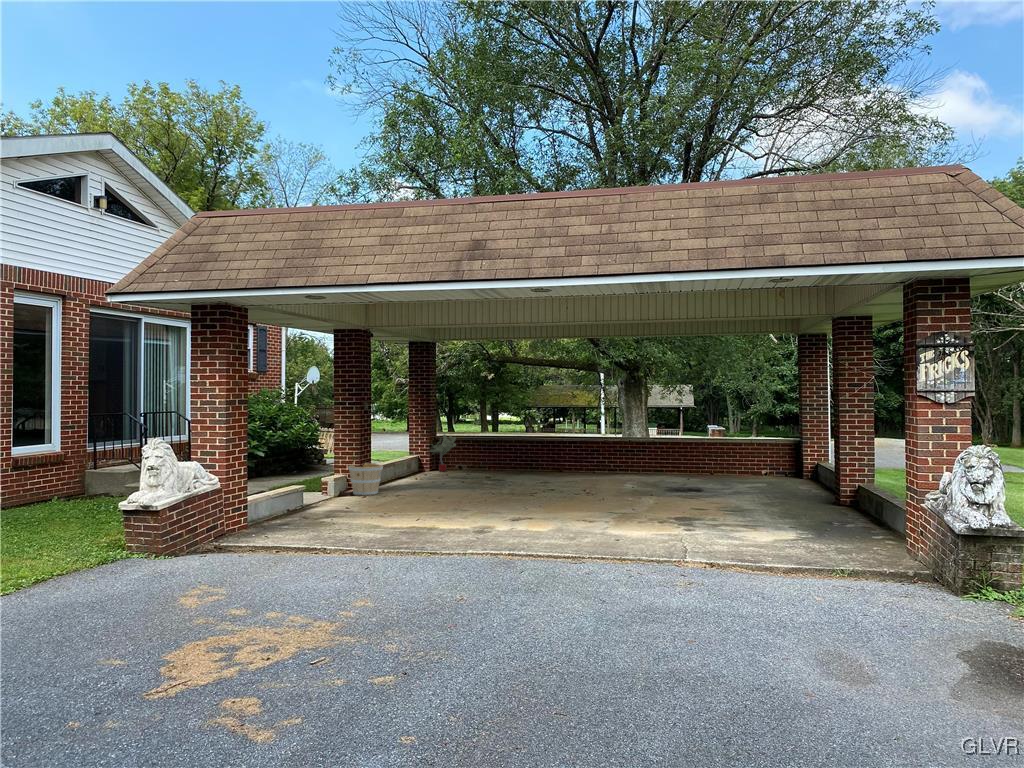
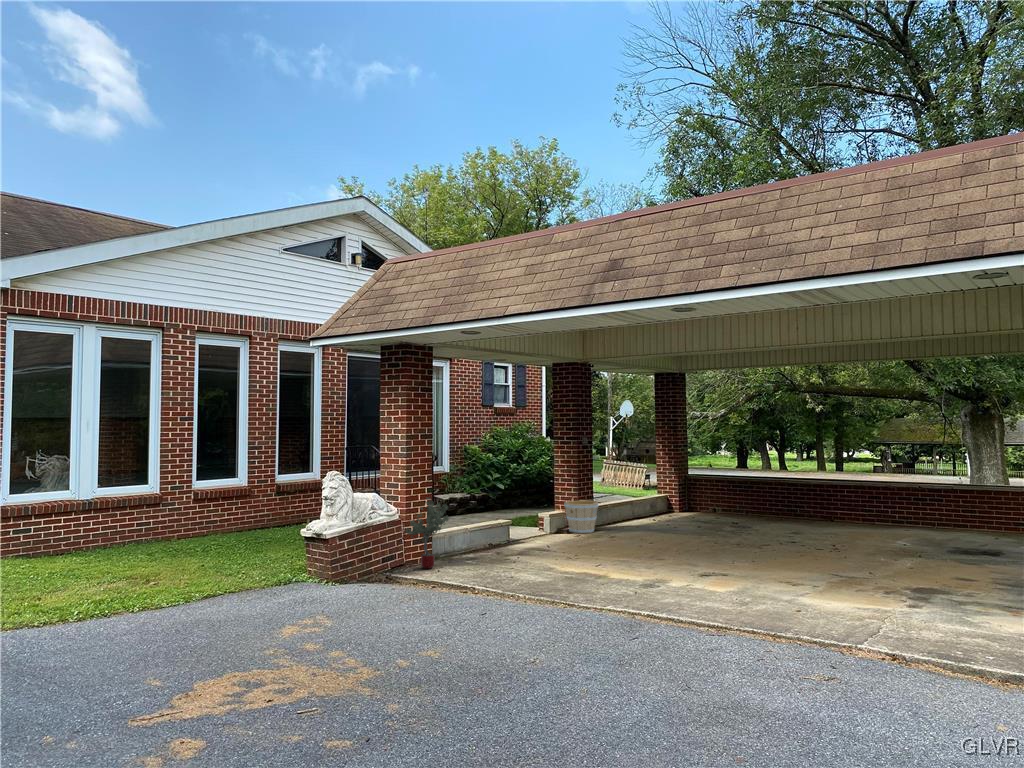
potted tree: present [430,433,456,472] -> present [406,498,449,569]

